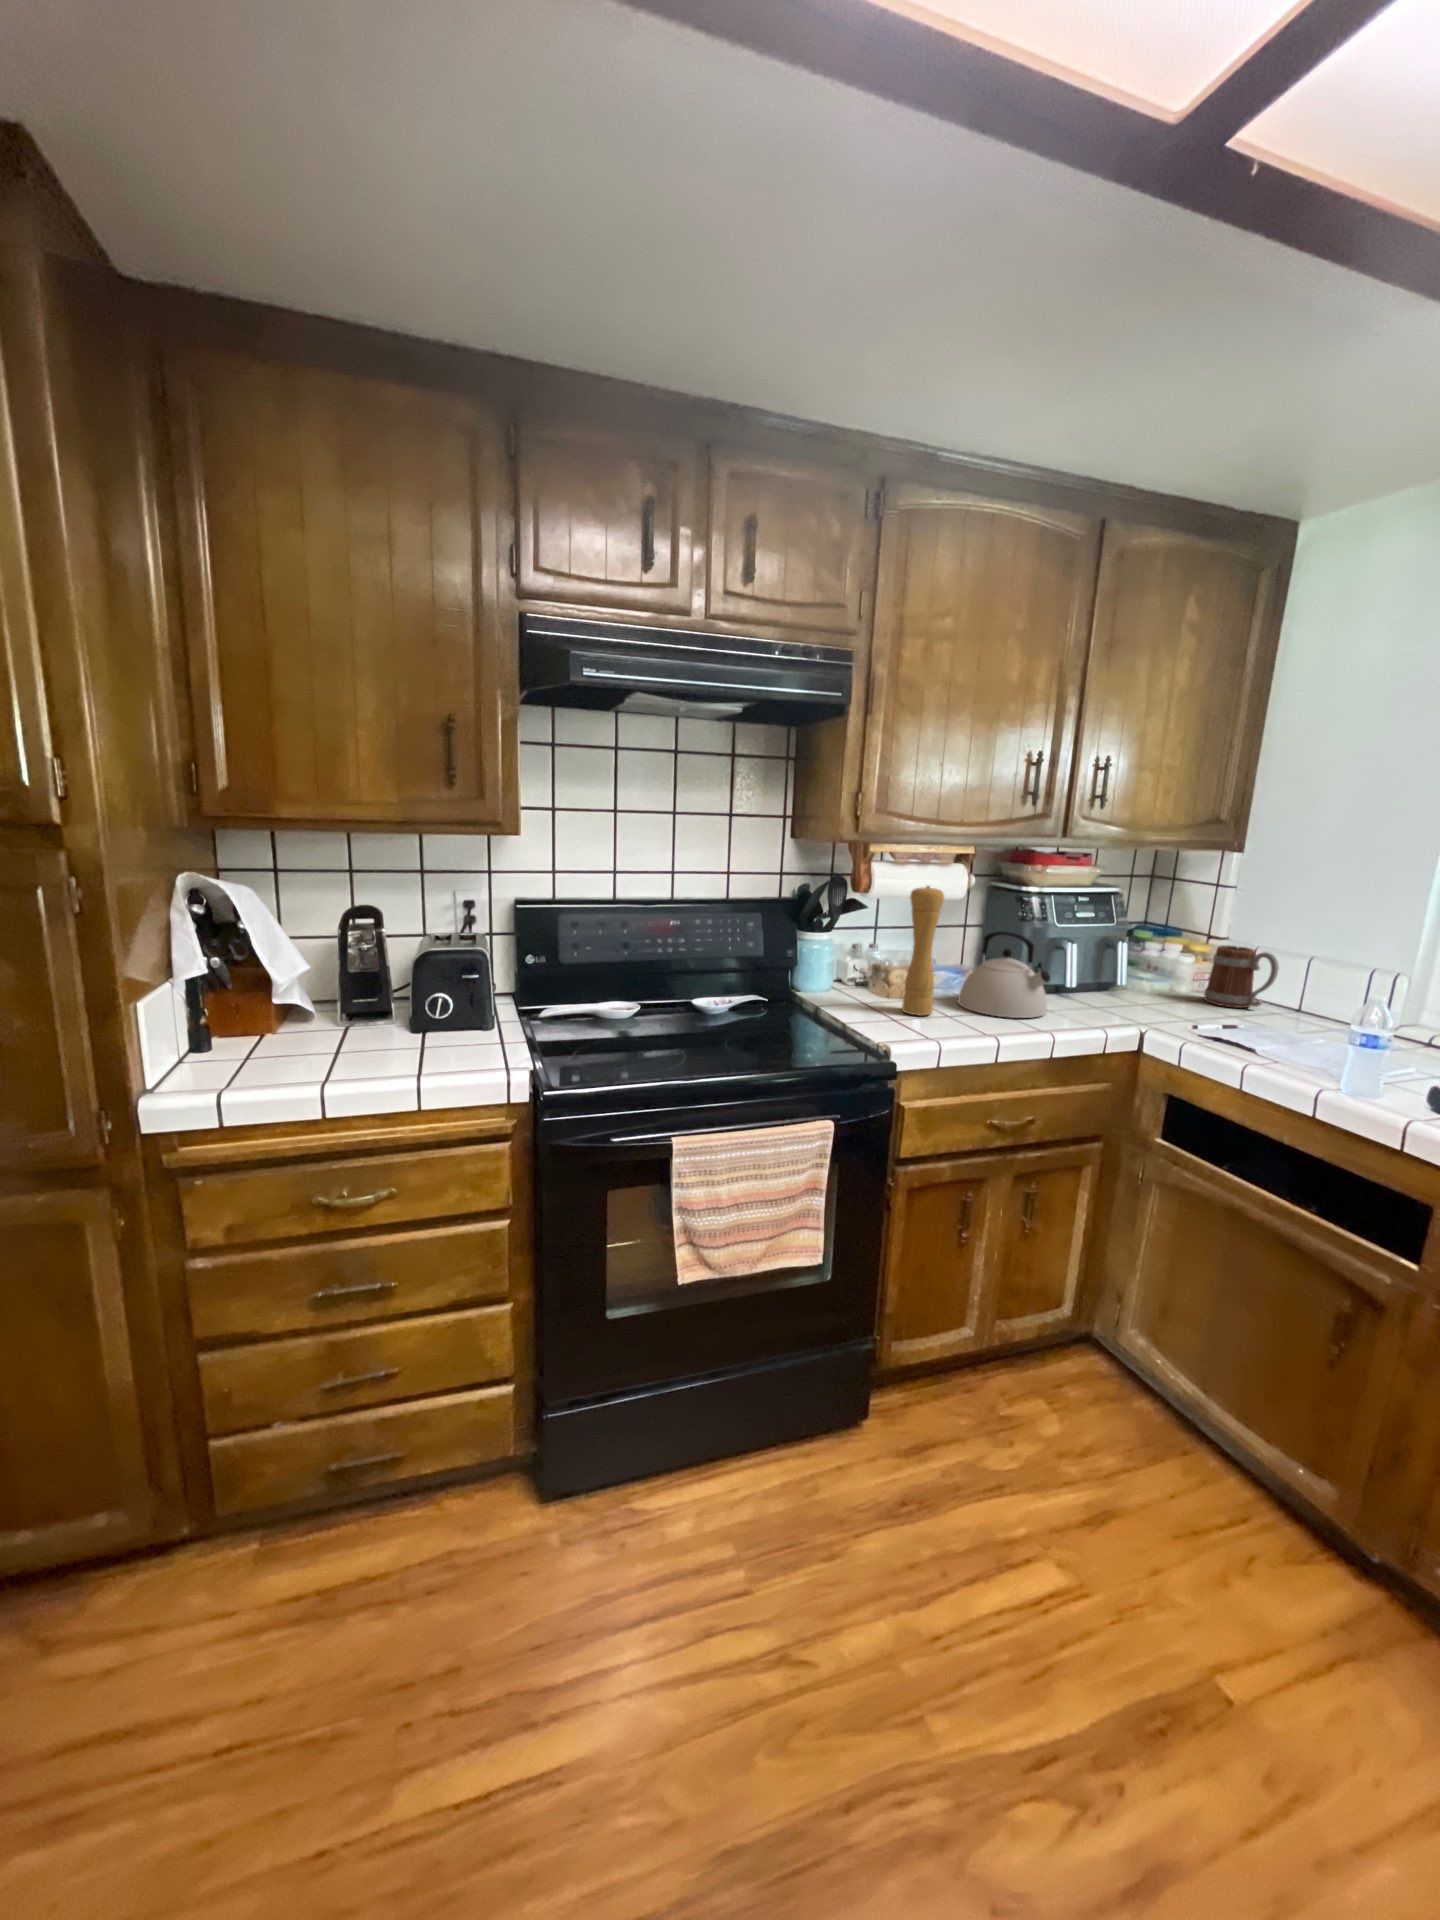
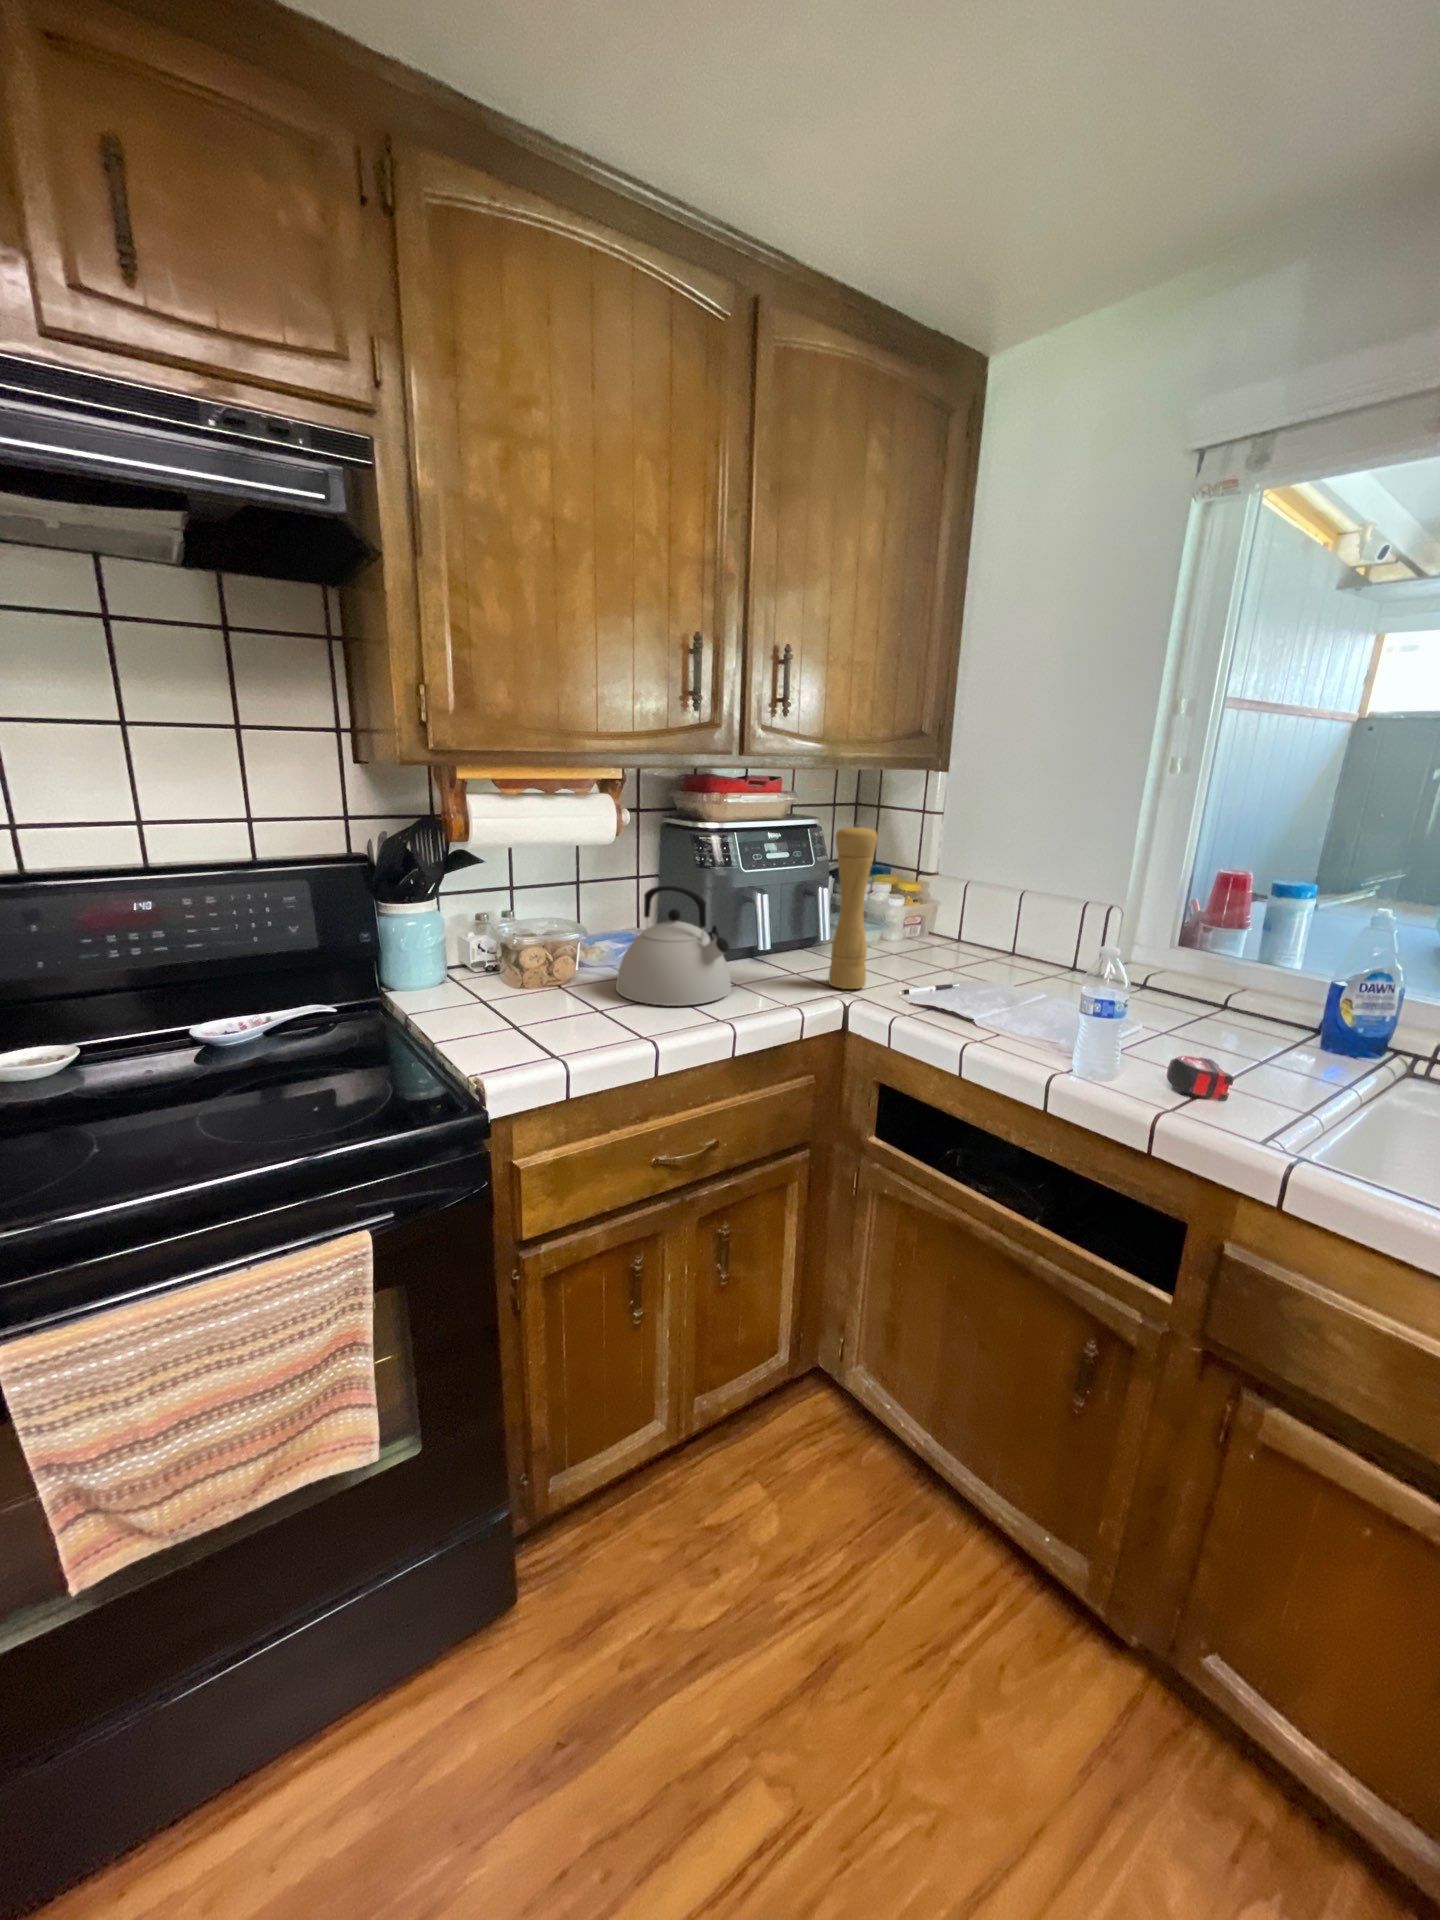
pepper mill: present [902,886,944,1016] -> present [829,824,878,989]
mug: present [1204,945,1279,1008] -> none [917,883,993,958]

